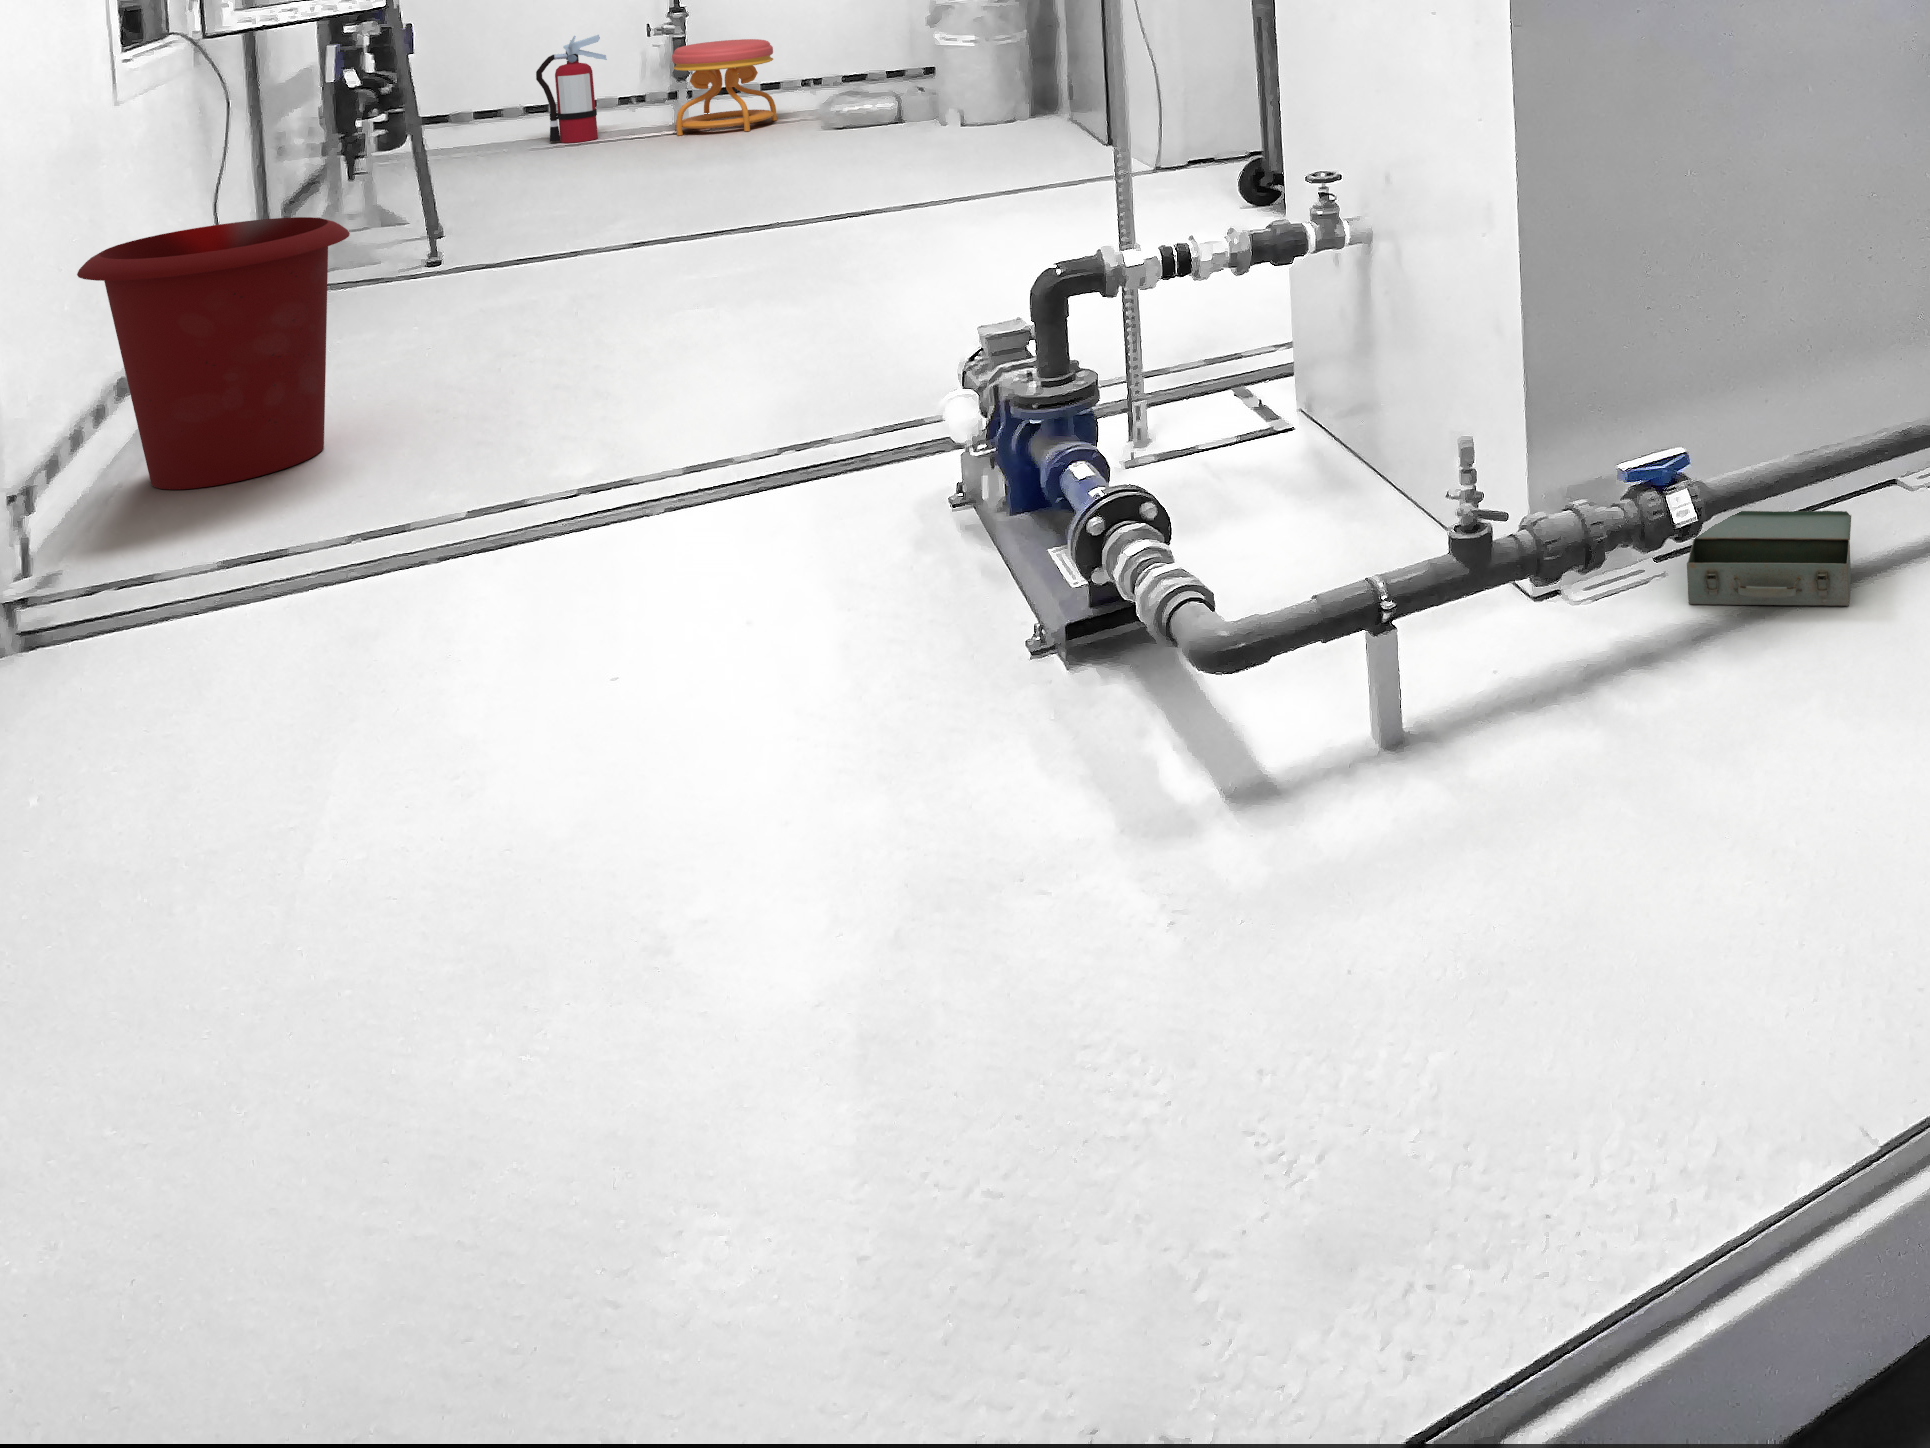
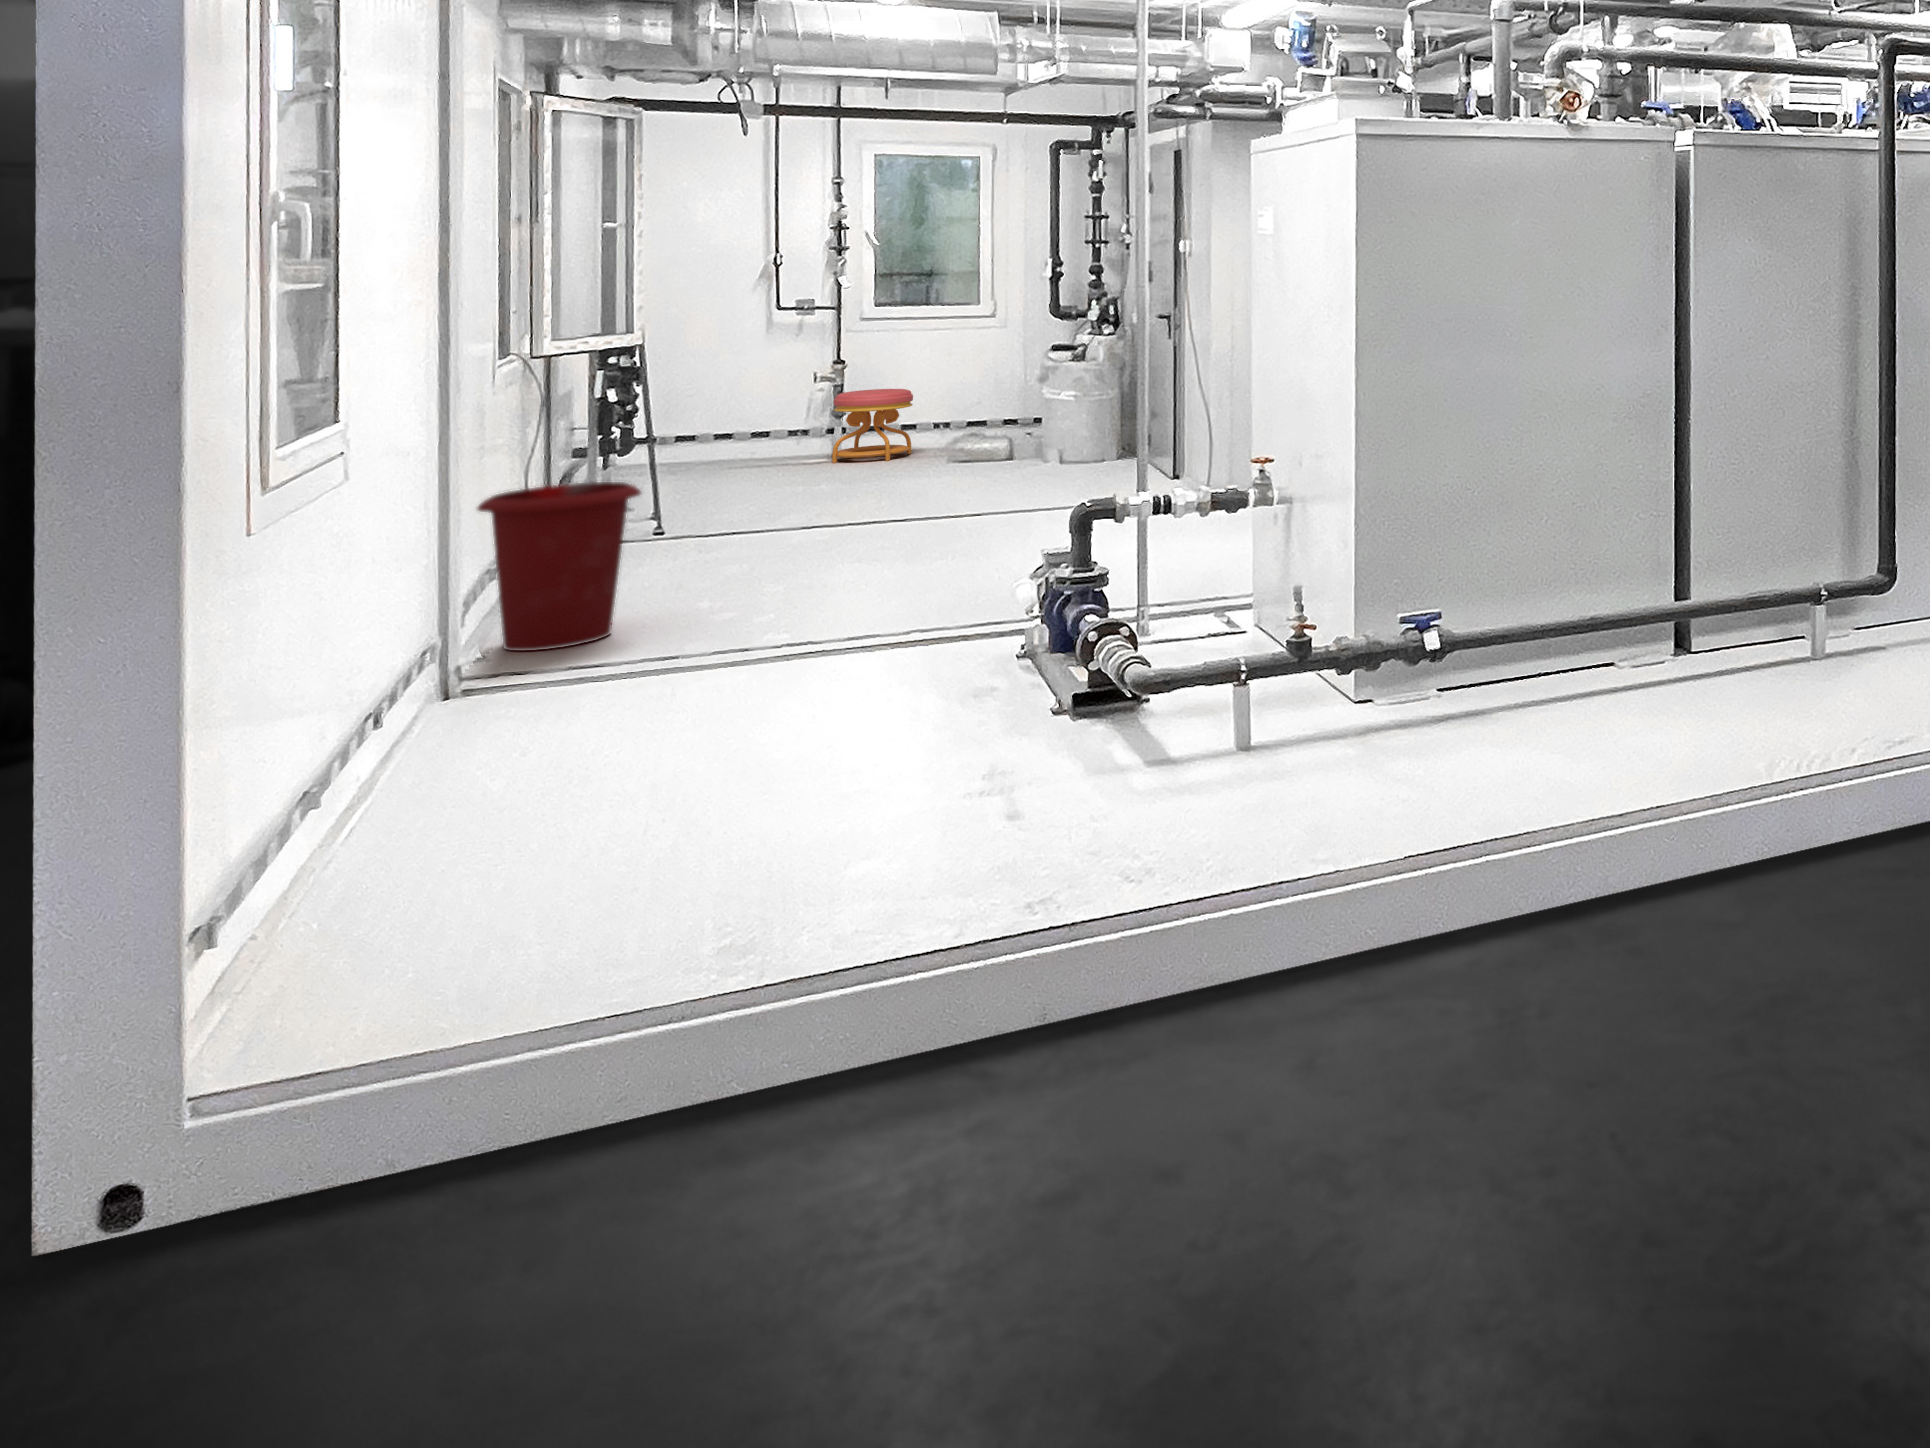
fire extinguisher: present [536,35,607,143] -> none [727,382,783,467]
toolbox: present [1687,511,1851,606] -> none [1438,656,1547,702]

